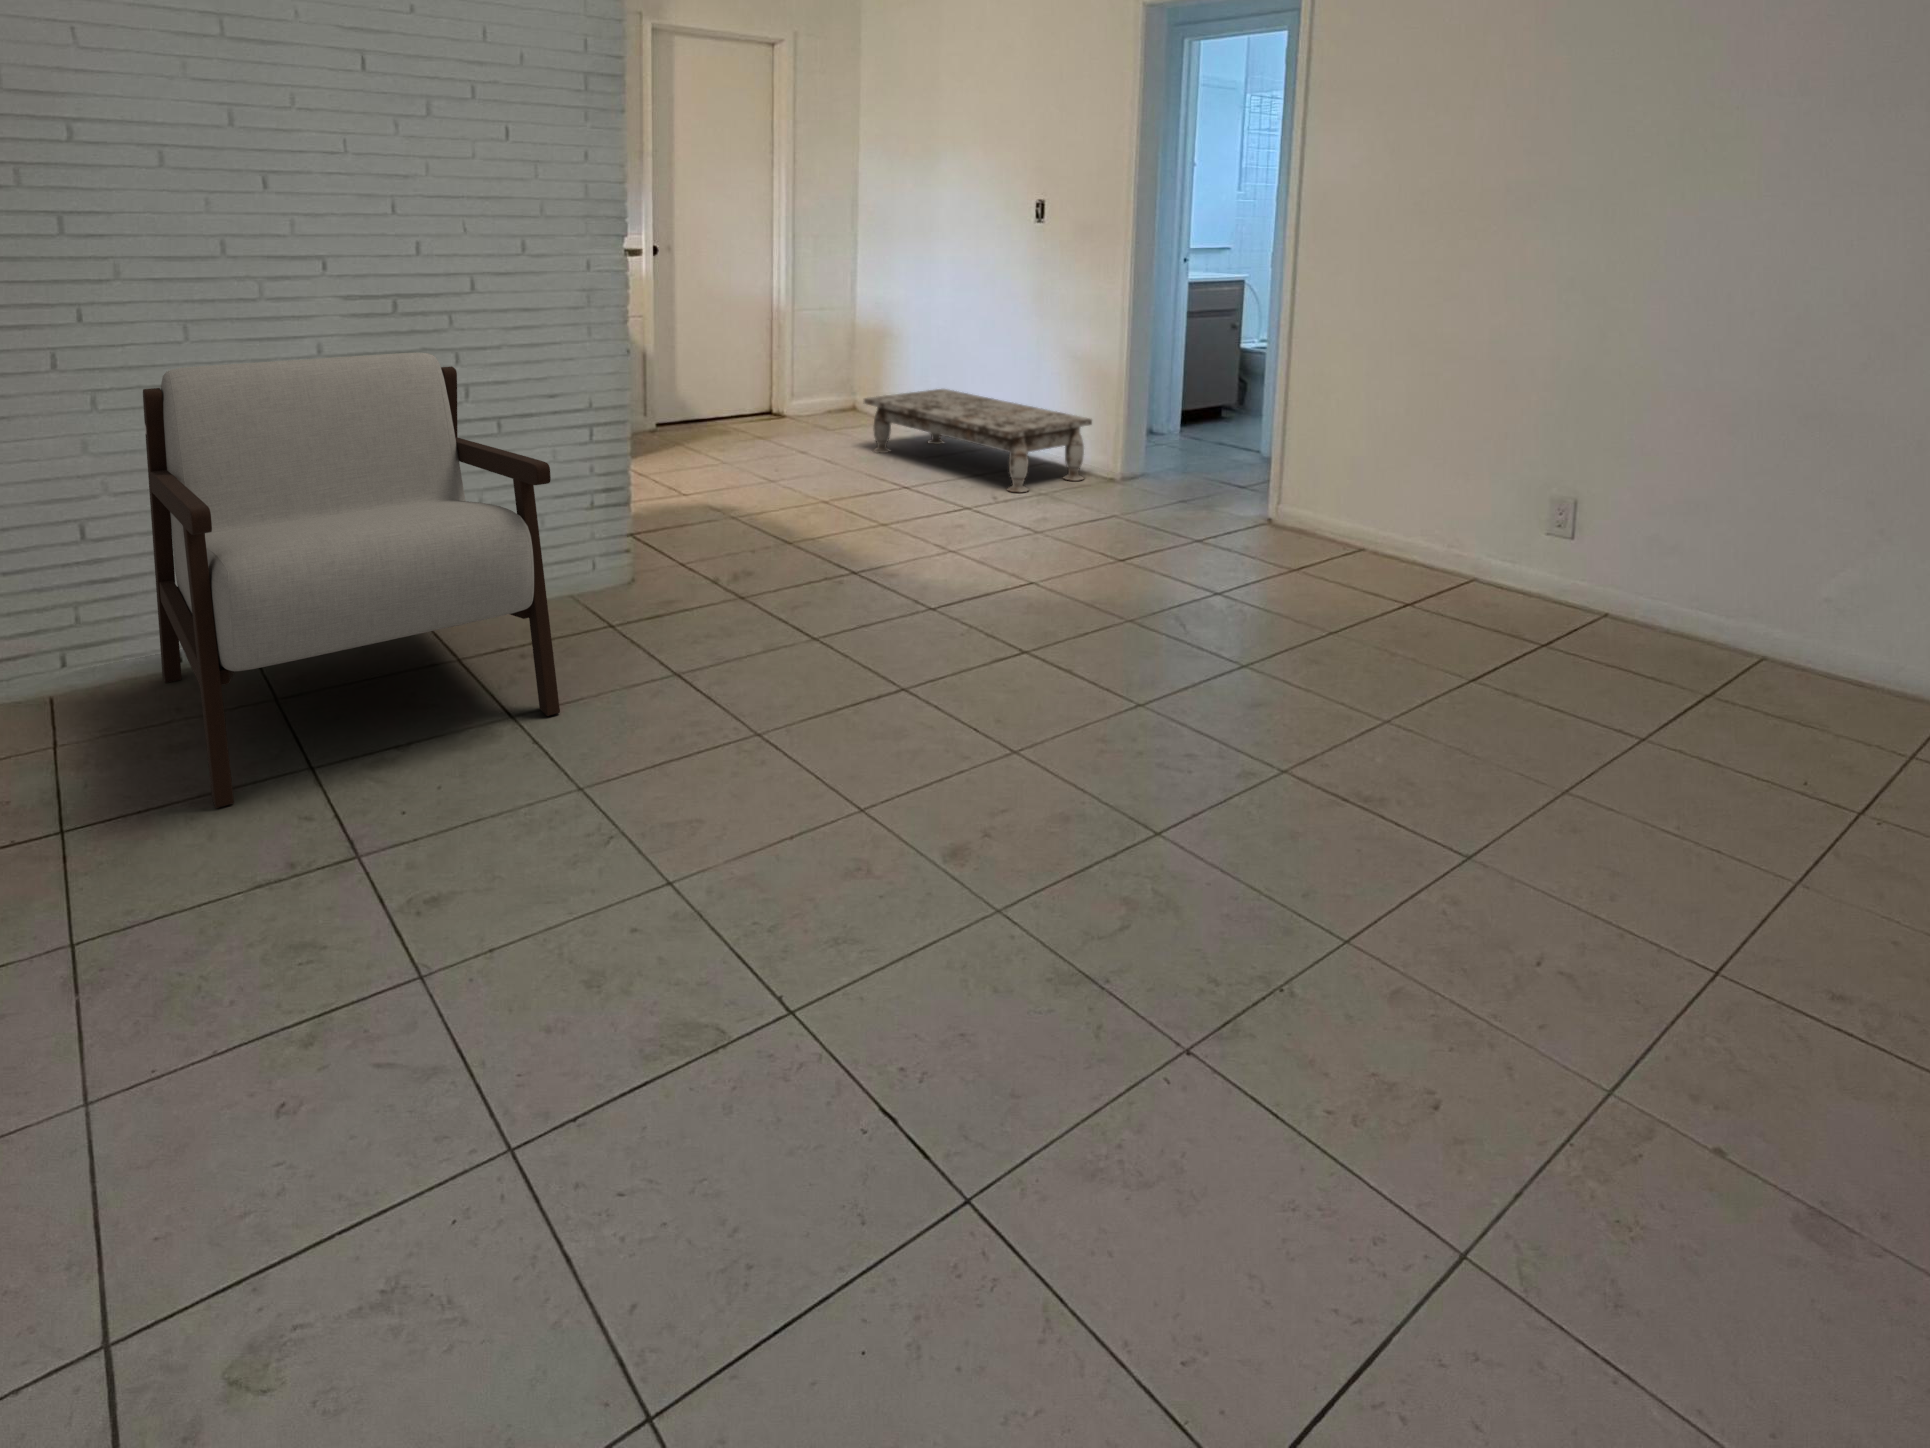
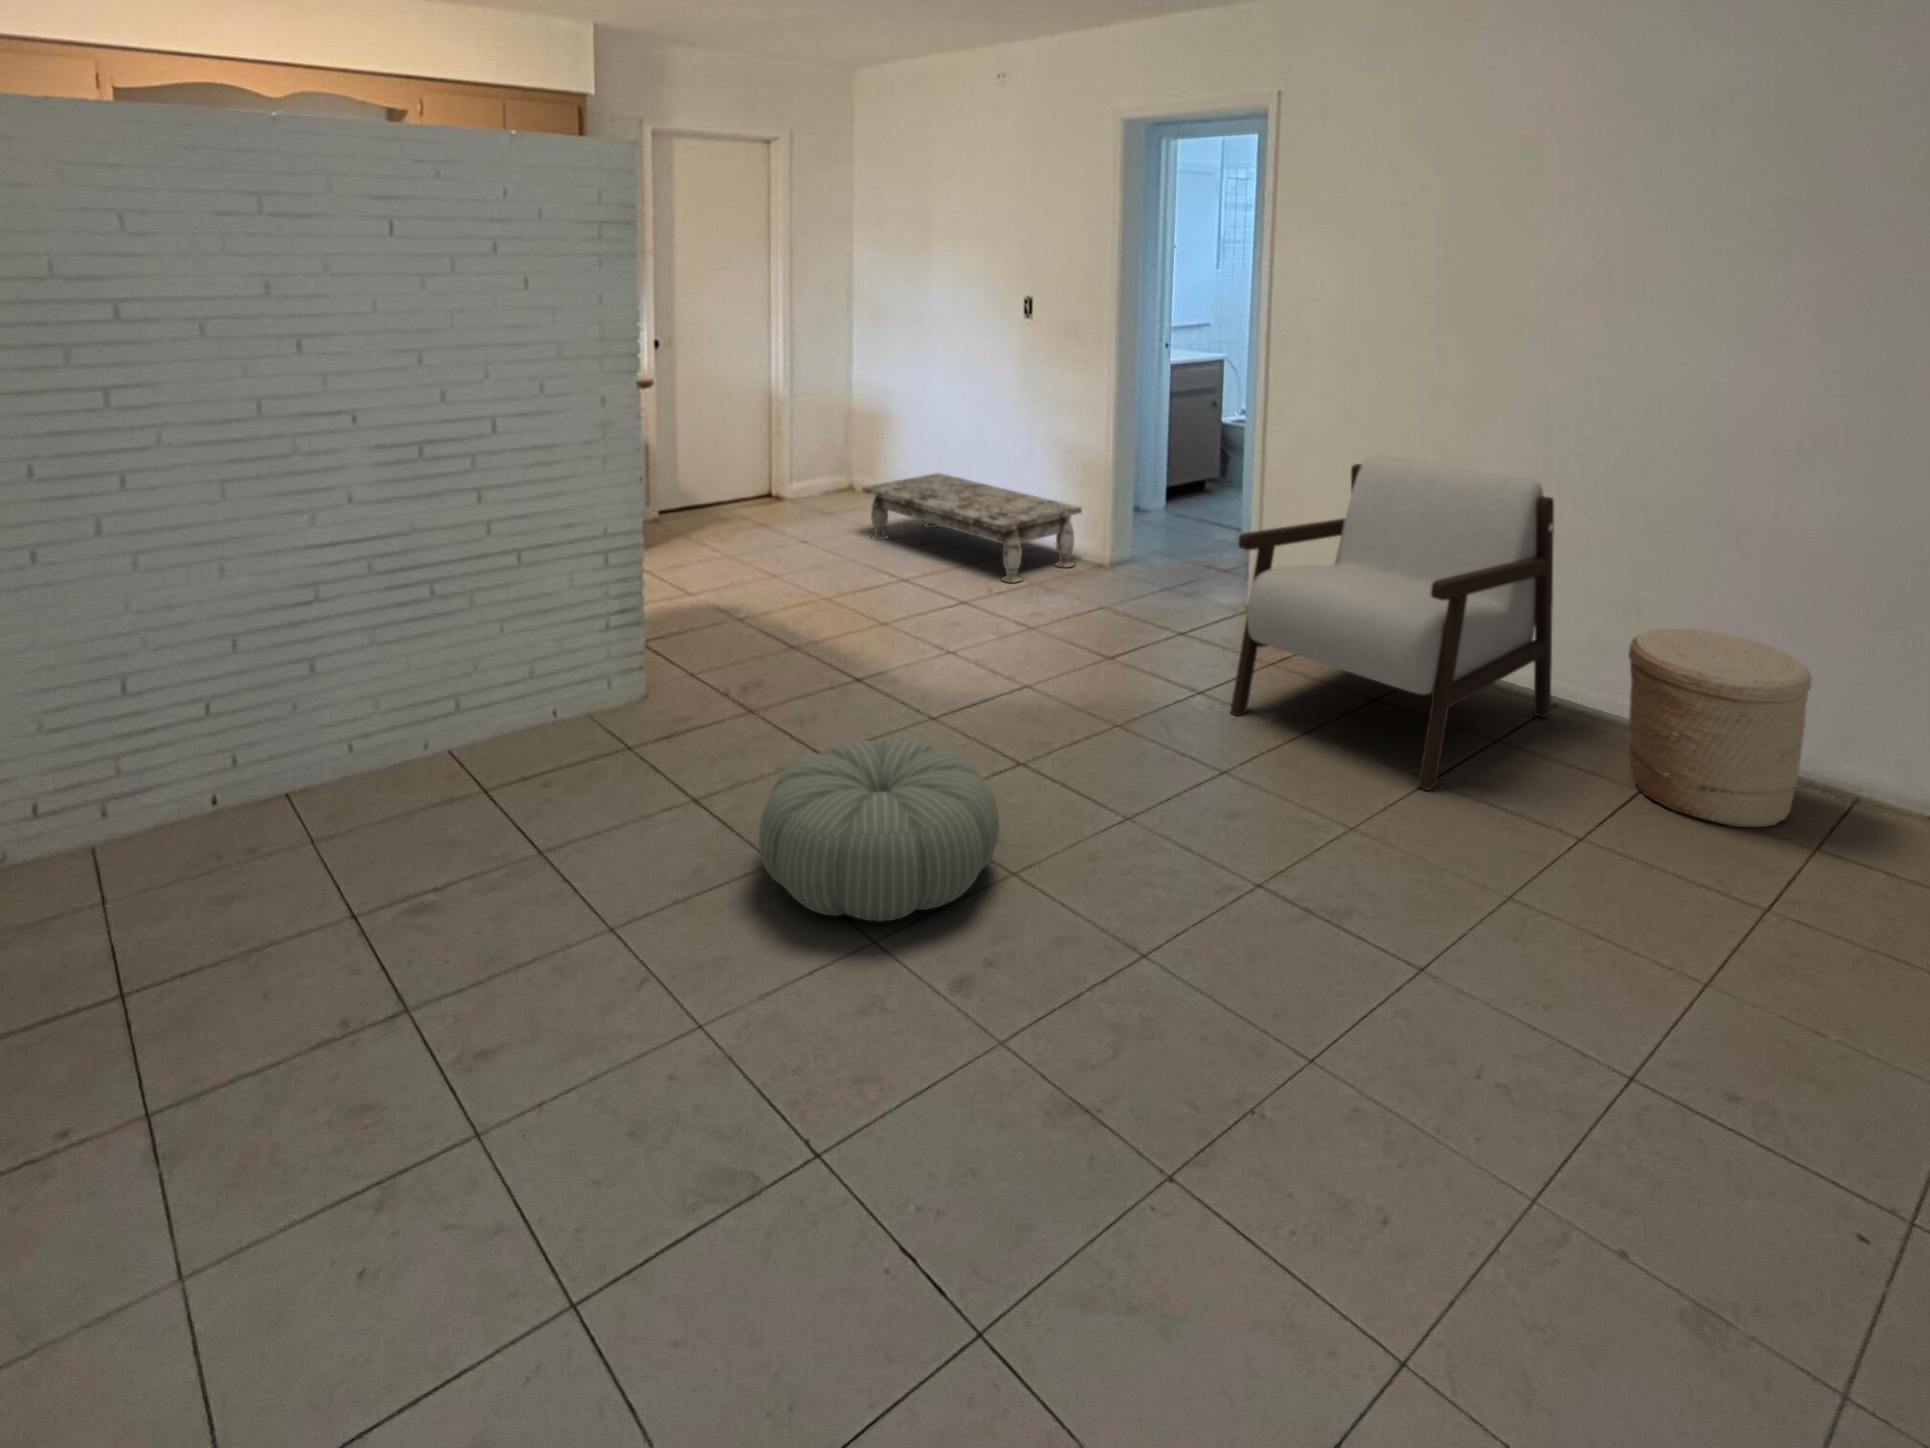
armchair: present [143,353,560,808] -> present [1230,455,1554,790]
woven basket: none [1693,523,1909,733] -> present [1629,629,1812,827]
pouf: none [741,609,1000,790] -> present [759,738,999,921]

